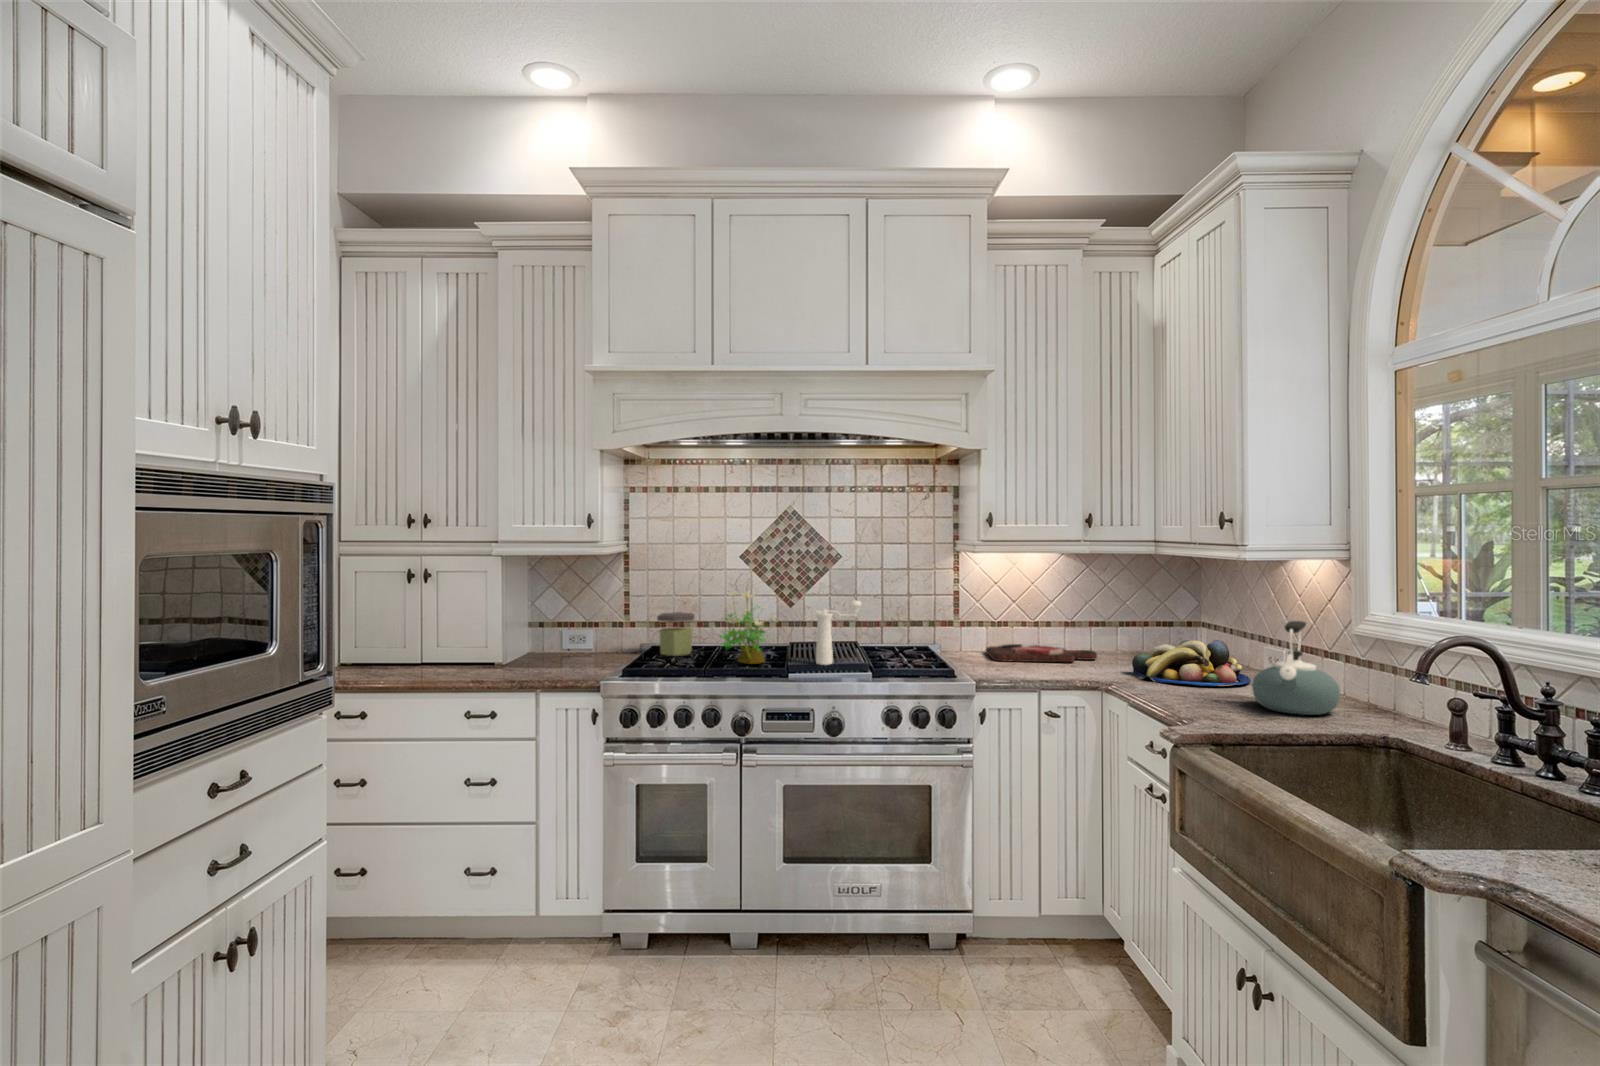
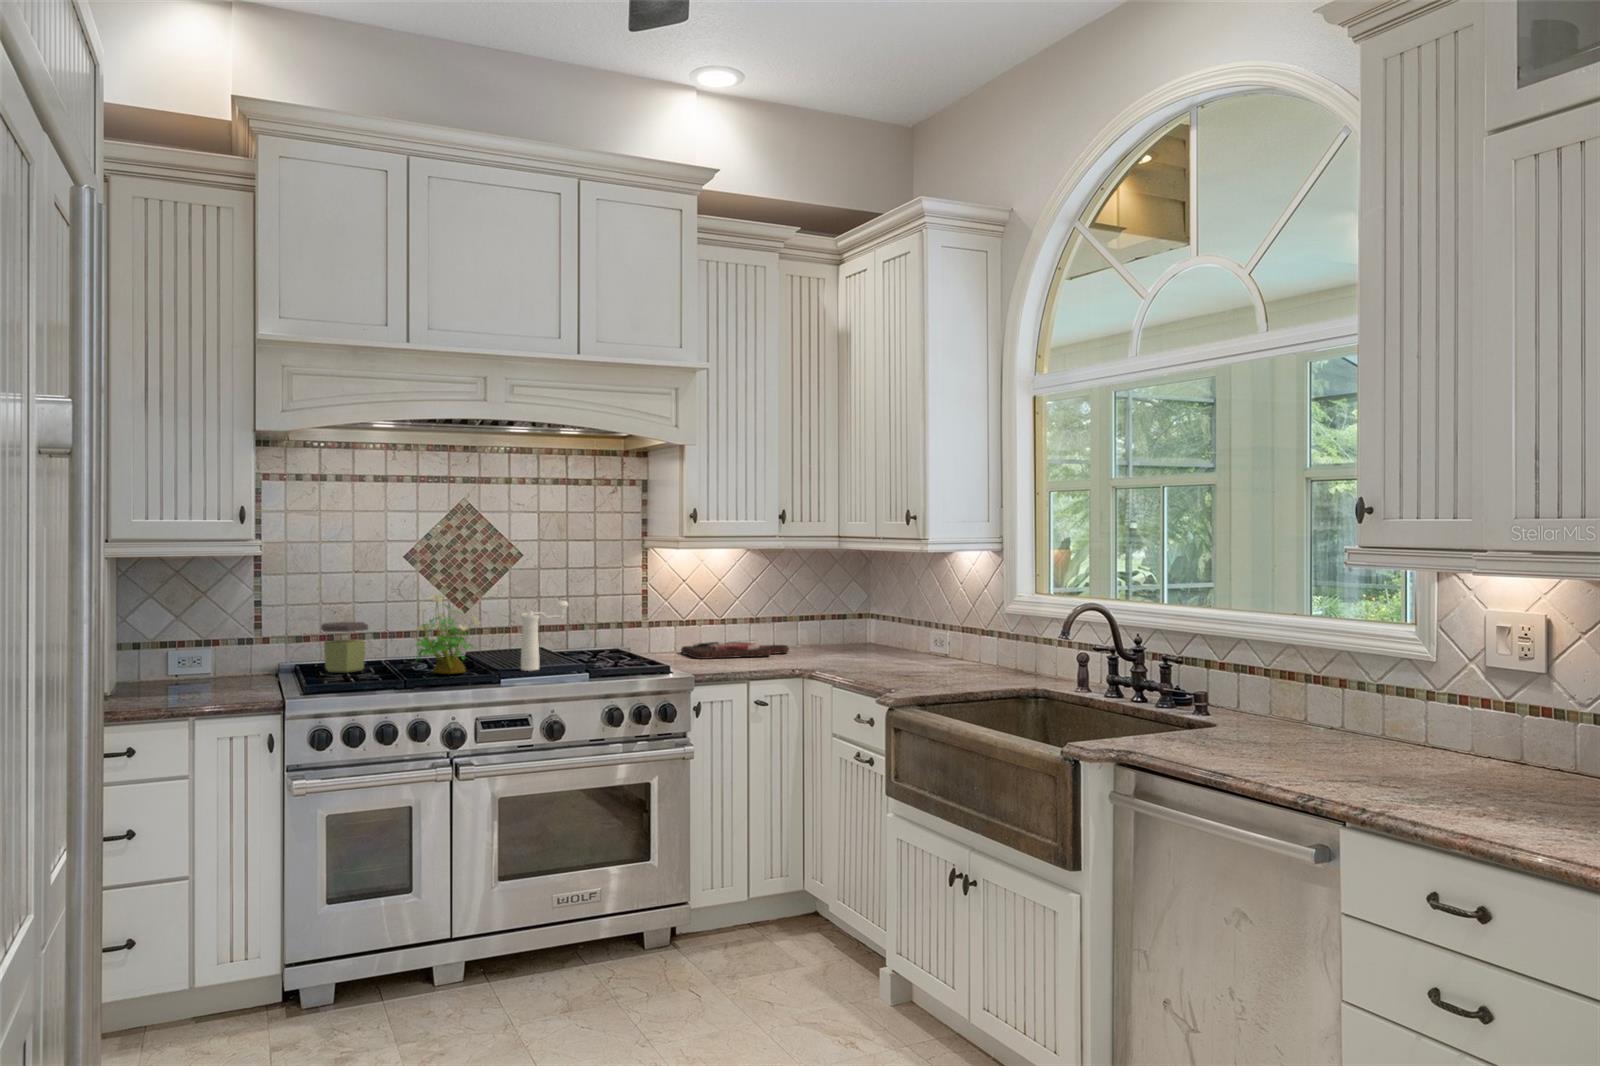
kettle: present [1252,621,1340,715] -> none [936,604,1000,680]
fruit bowl: present [1131,640,1251,686] -> none [826,627,926,667]

